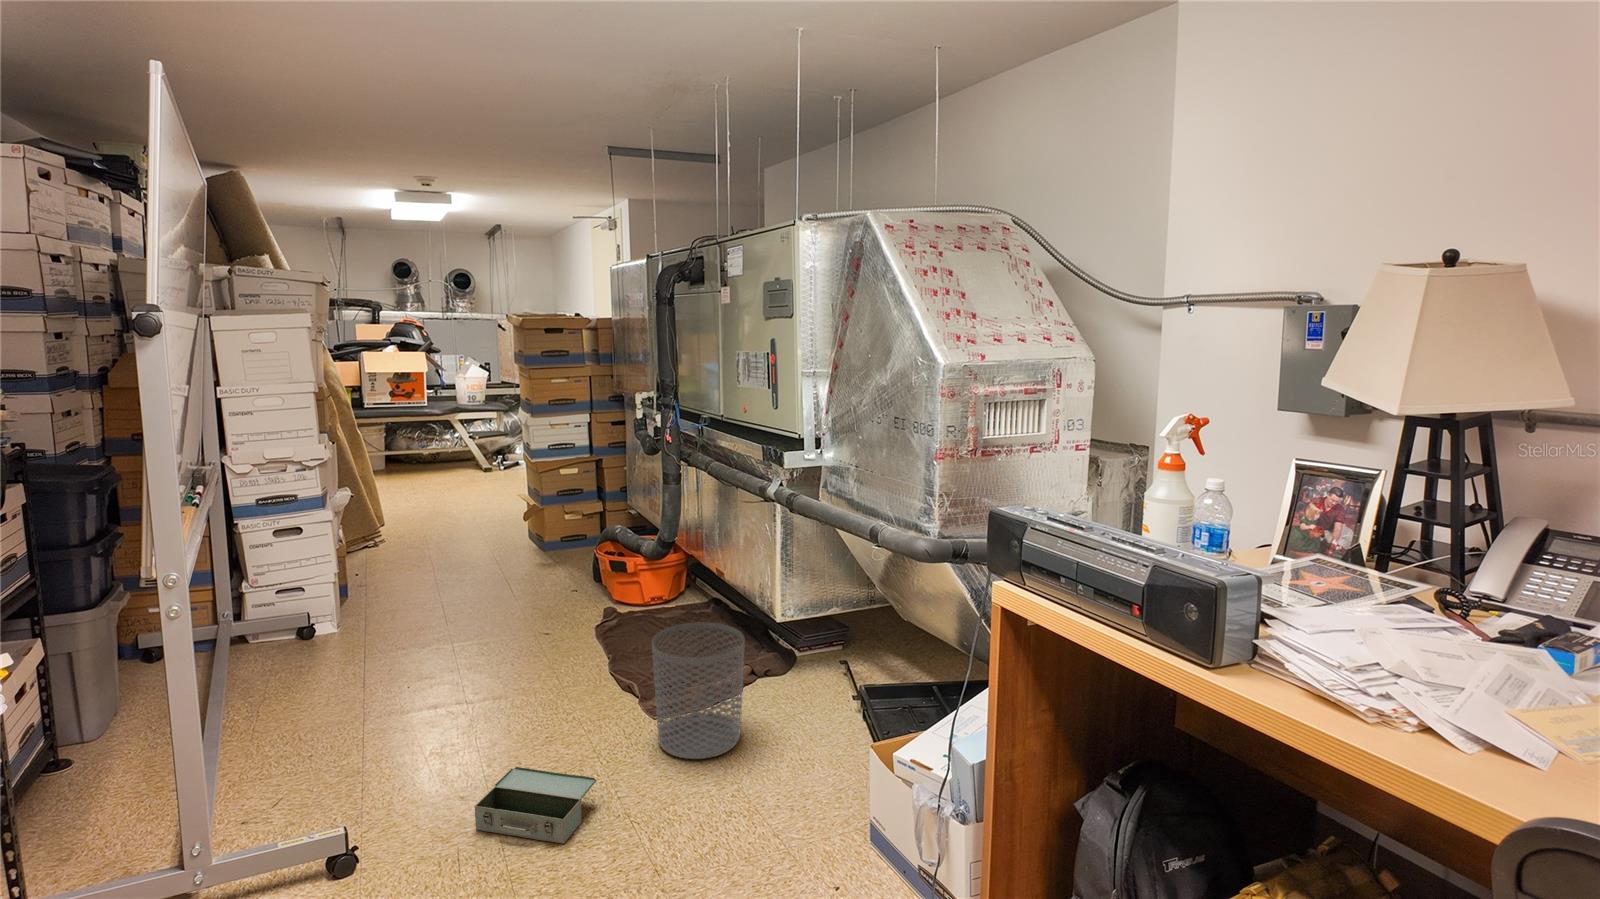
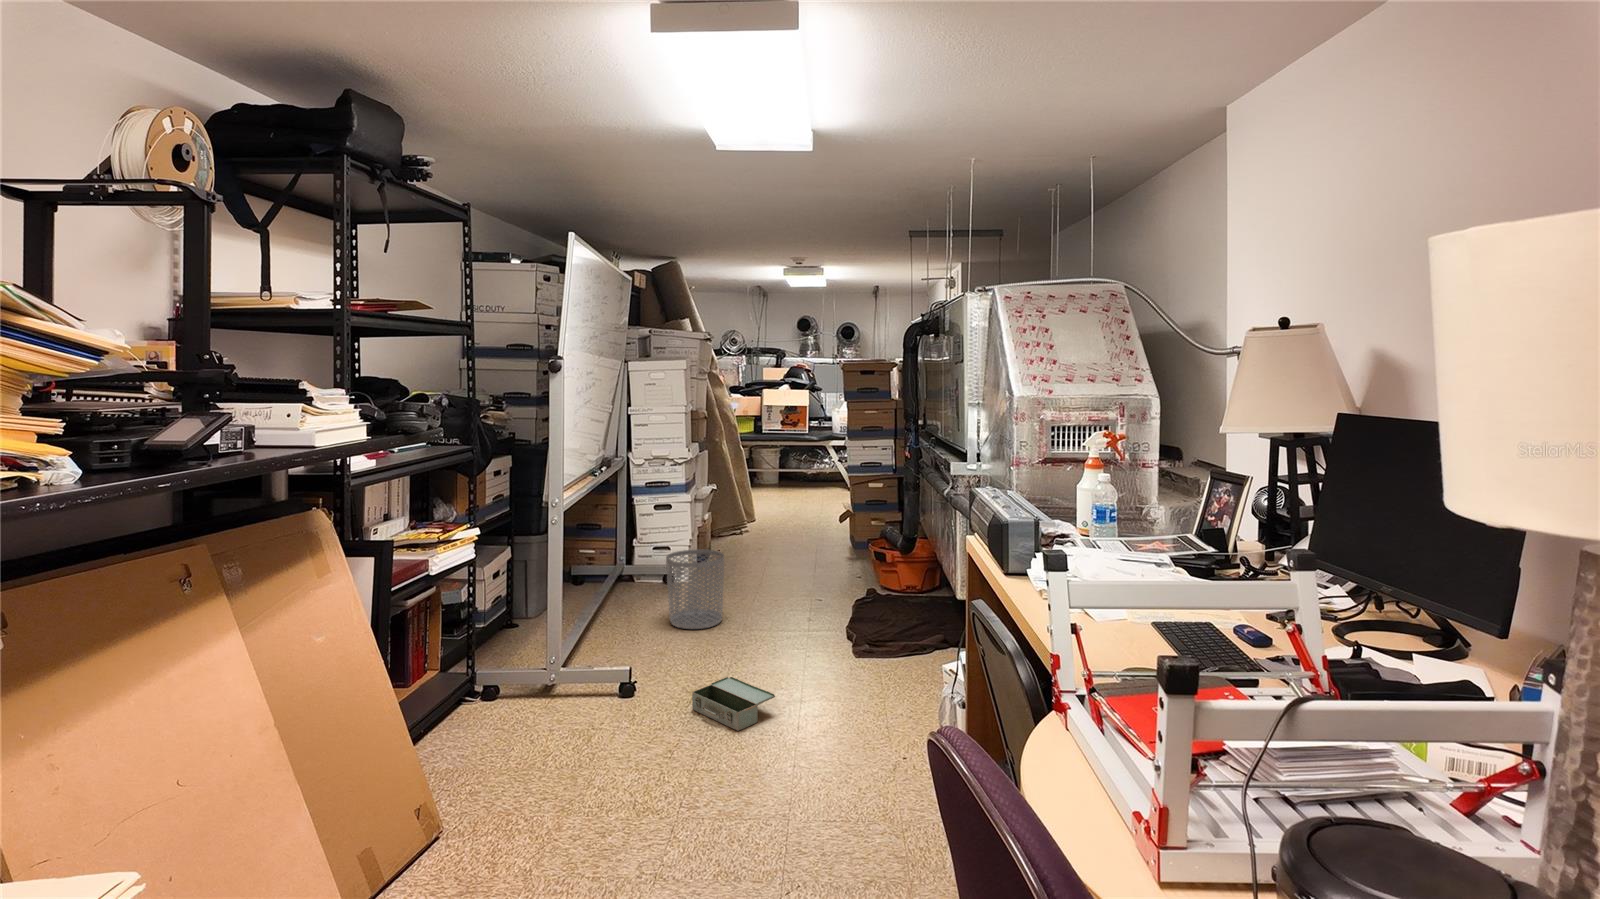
waste bin: present [652,623,745,759] -> present [666,549,724,629]

